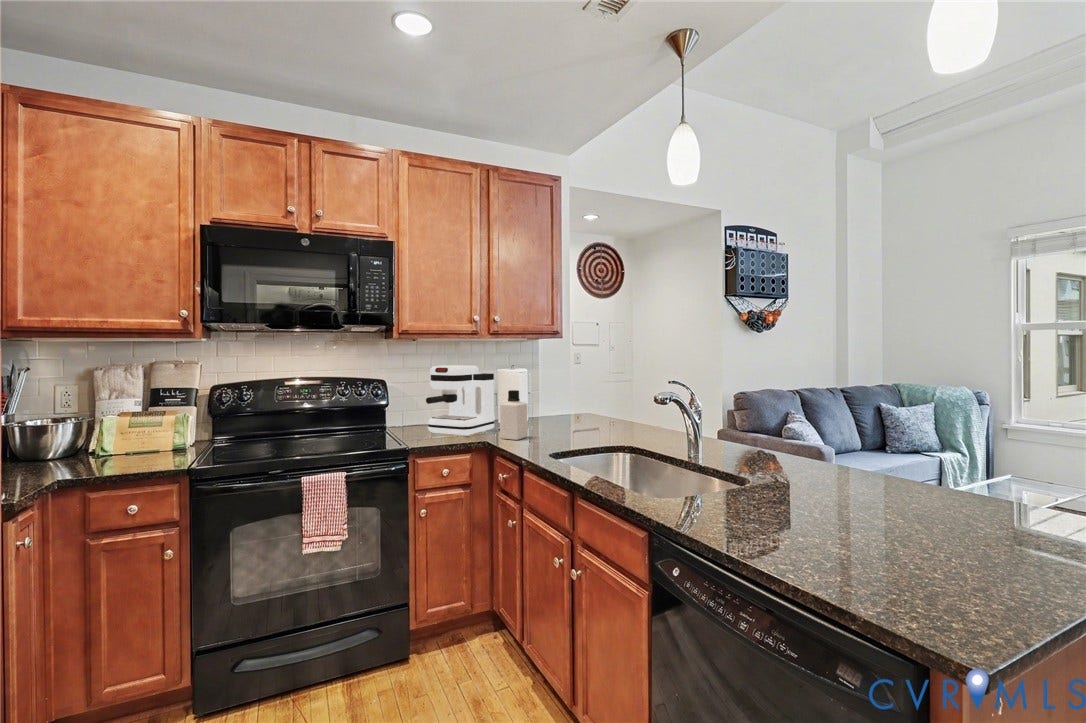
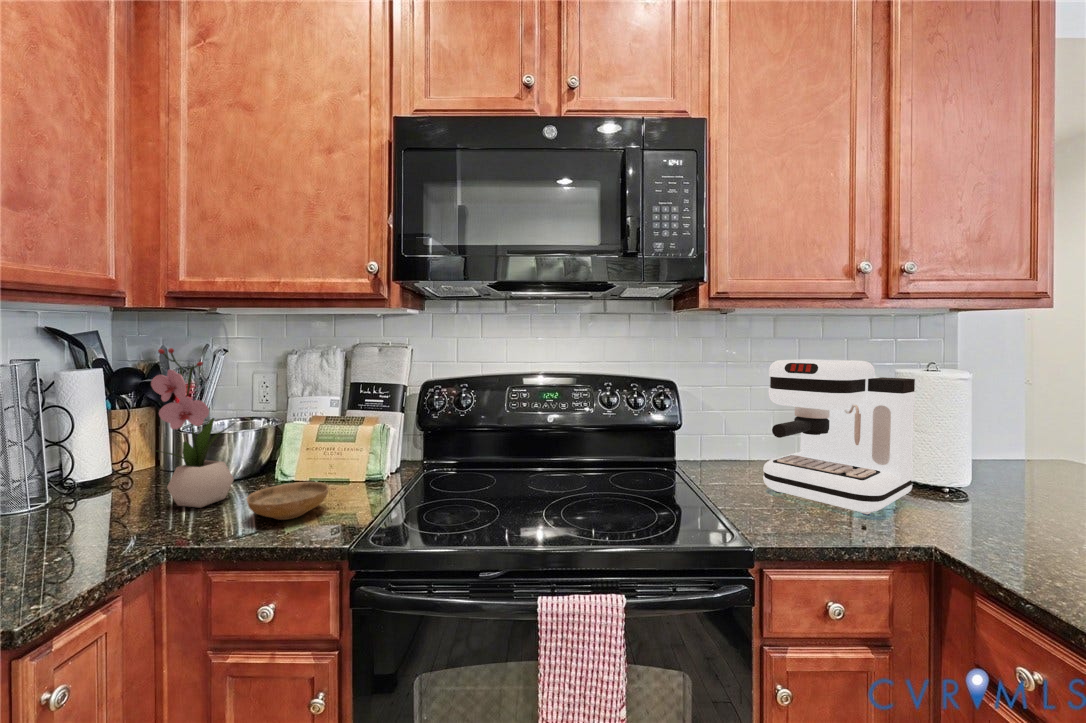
flower arrangement: none [35,368,90,469] -> present [151,348,238,507]
bottle: present [500,390,527,440] -> none [975,423,1061,557]
ceramic bowl: none [117,446,169,465] -> present [247,482,328,520]

